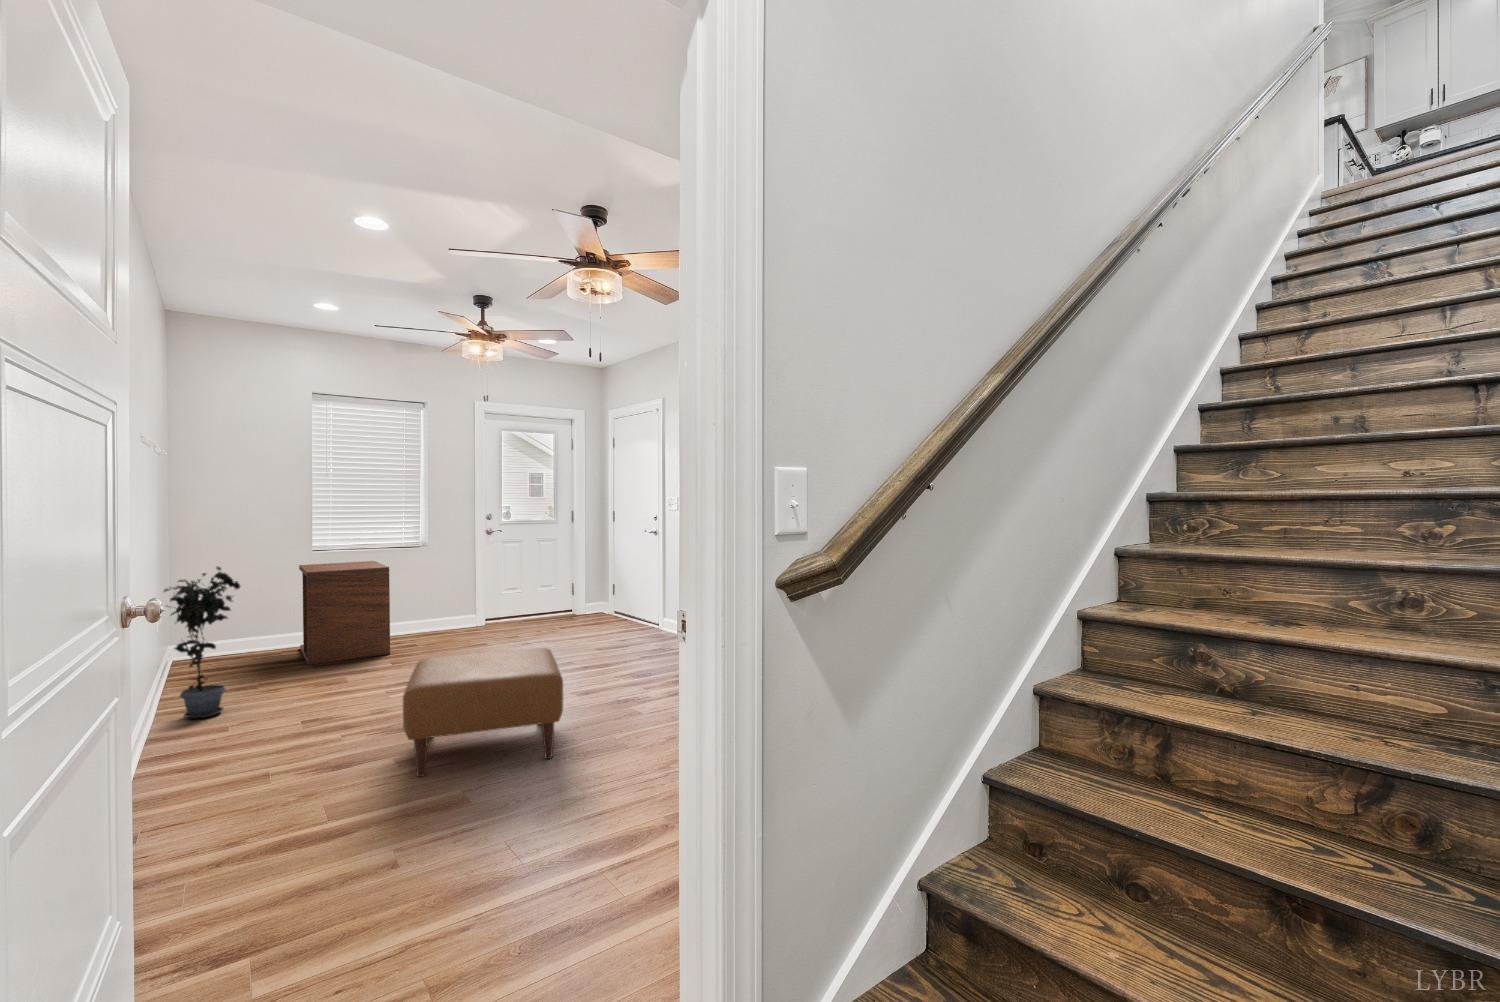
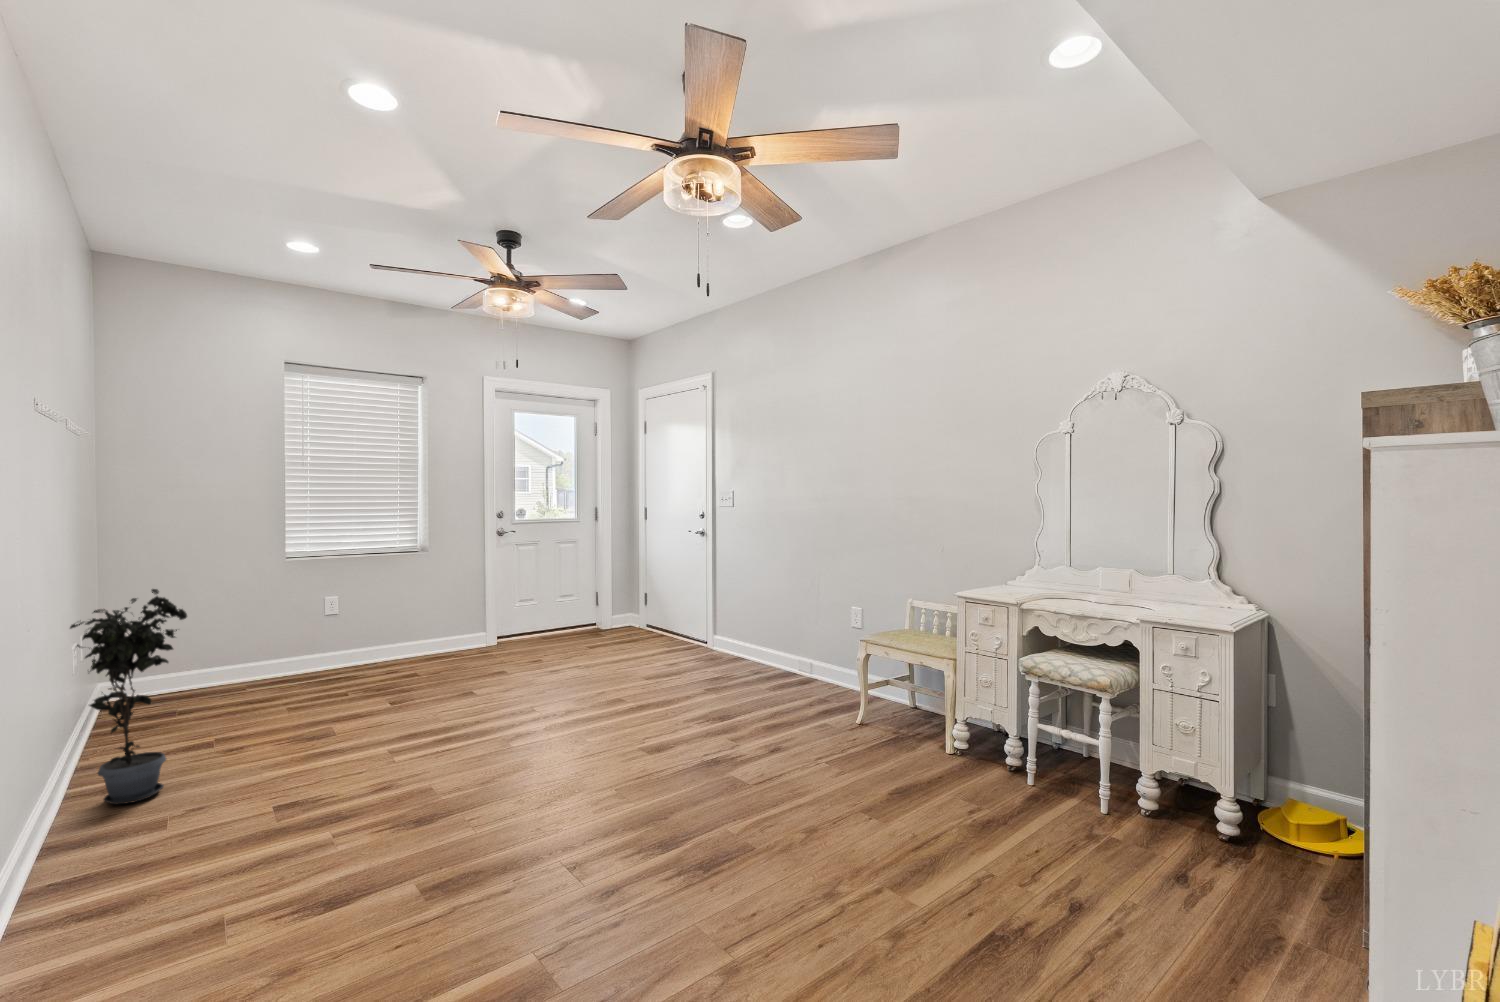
side table: present [299,561,390,665] -> none [271,570,388,706]
ottoman: present [403,648,563,777] -> none [438,701,671,924]

